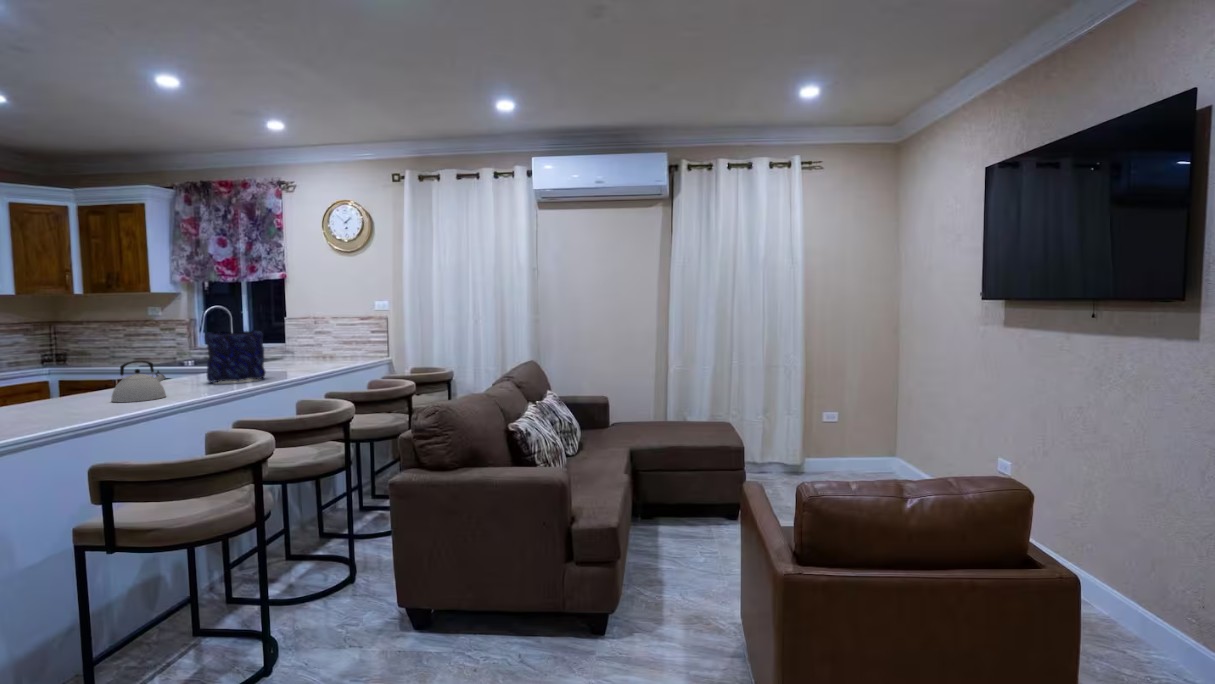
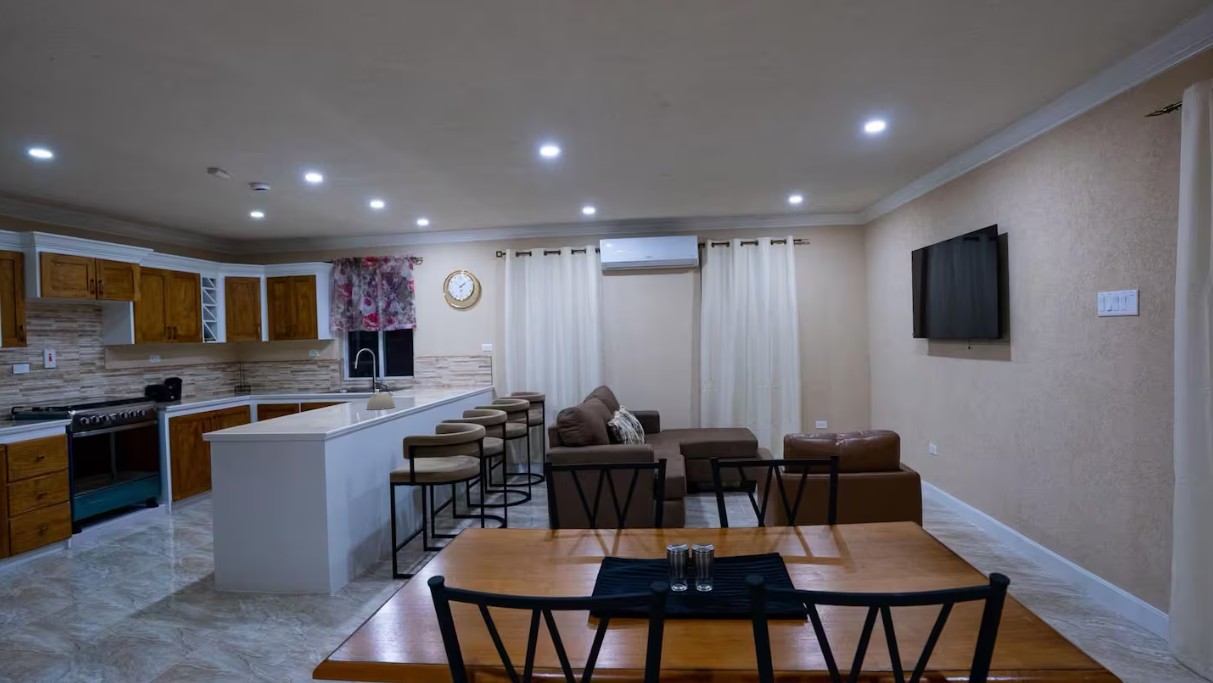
vase: present [205,330,265,382] -> none [398,365,434,400]

